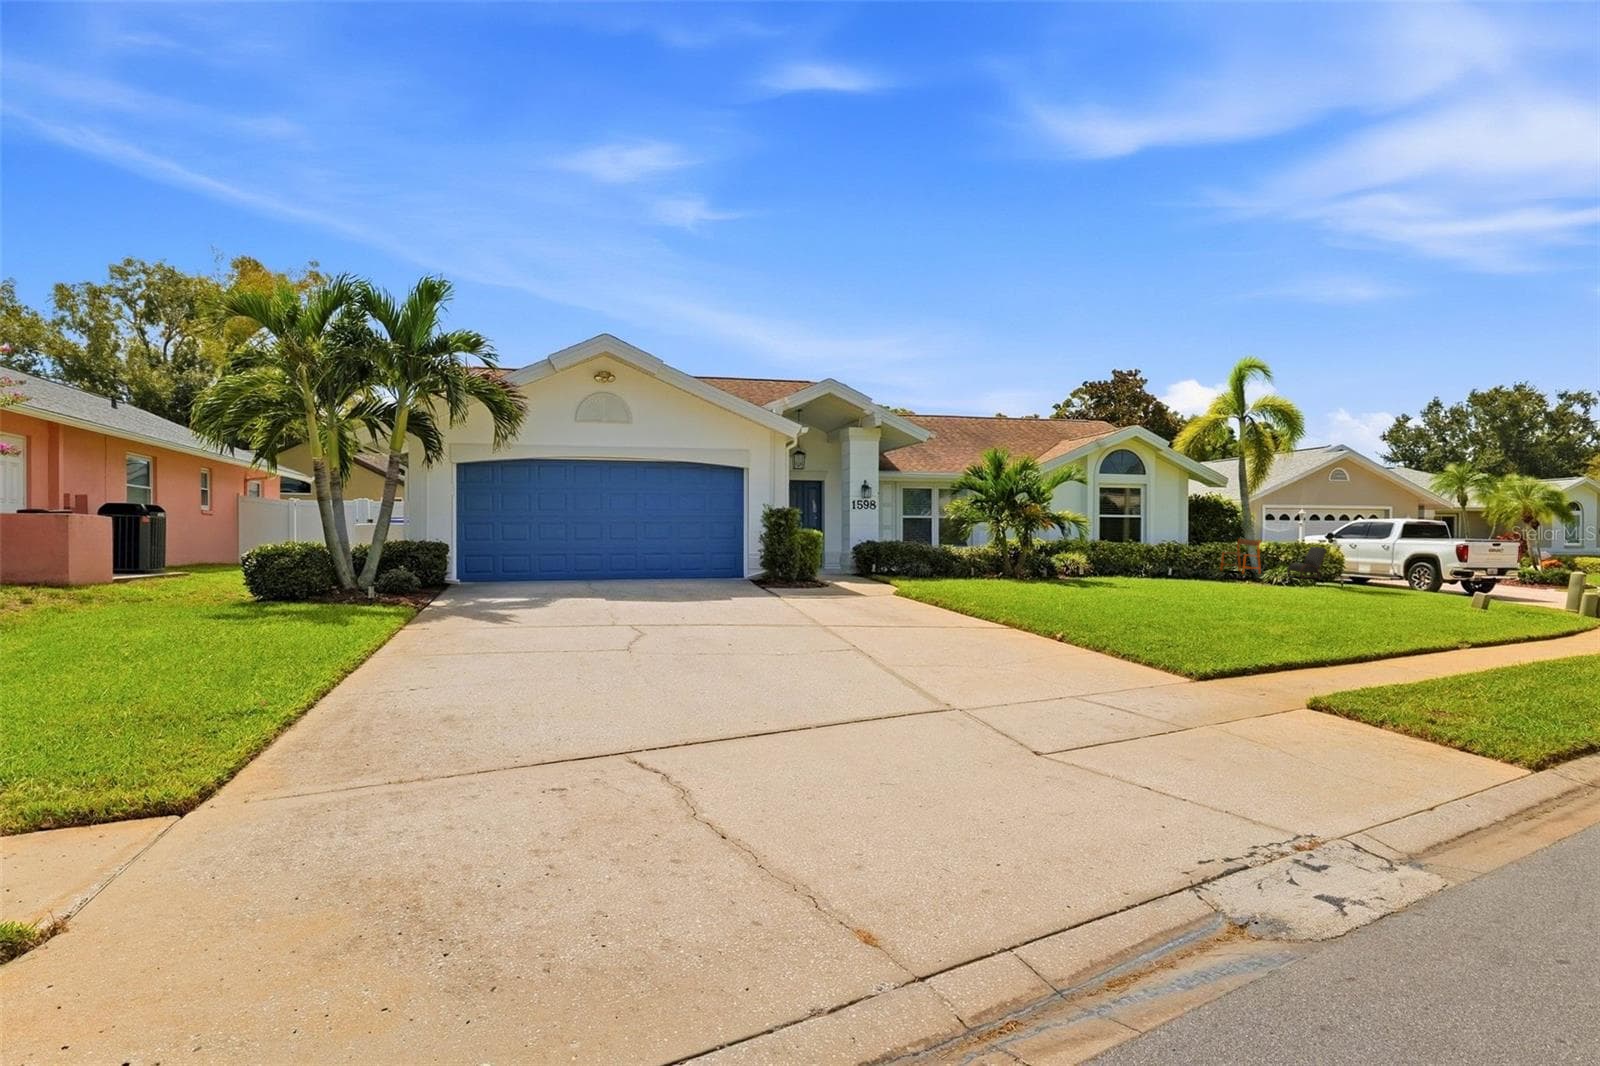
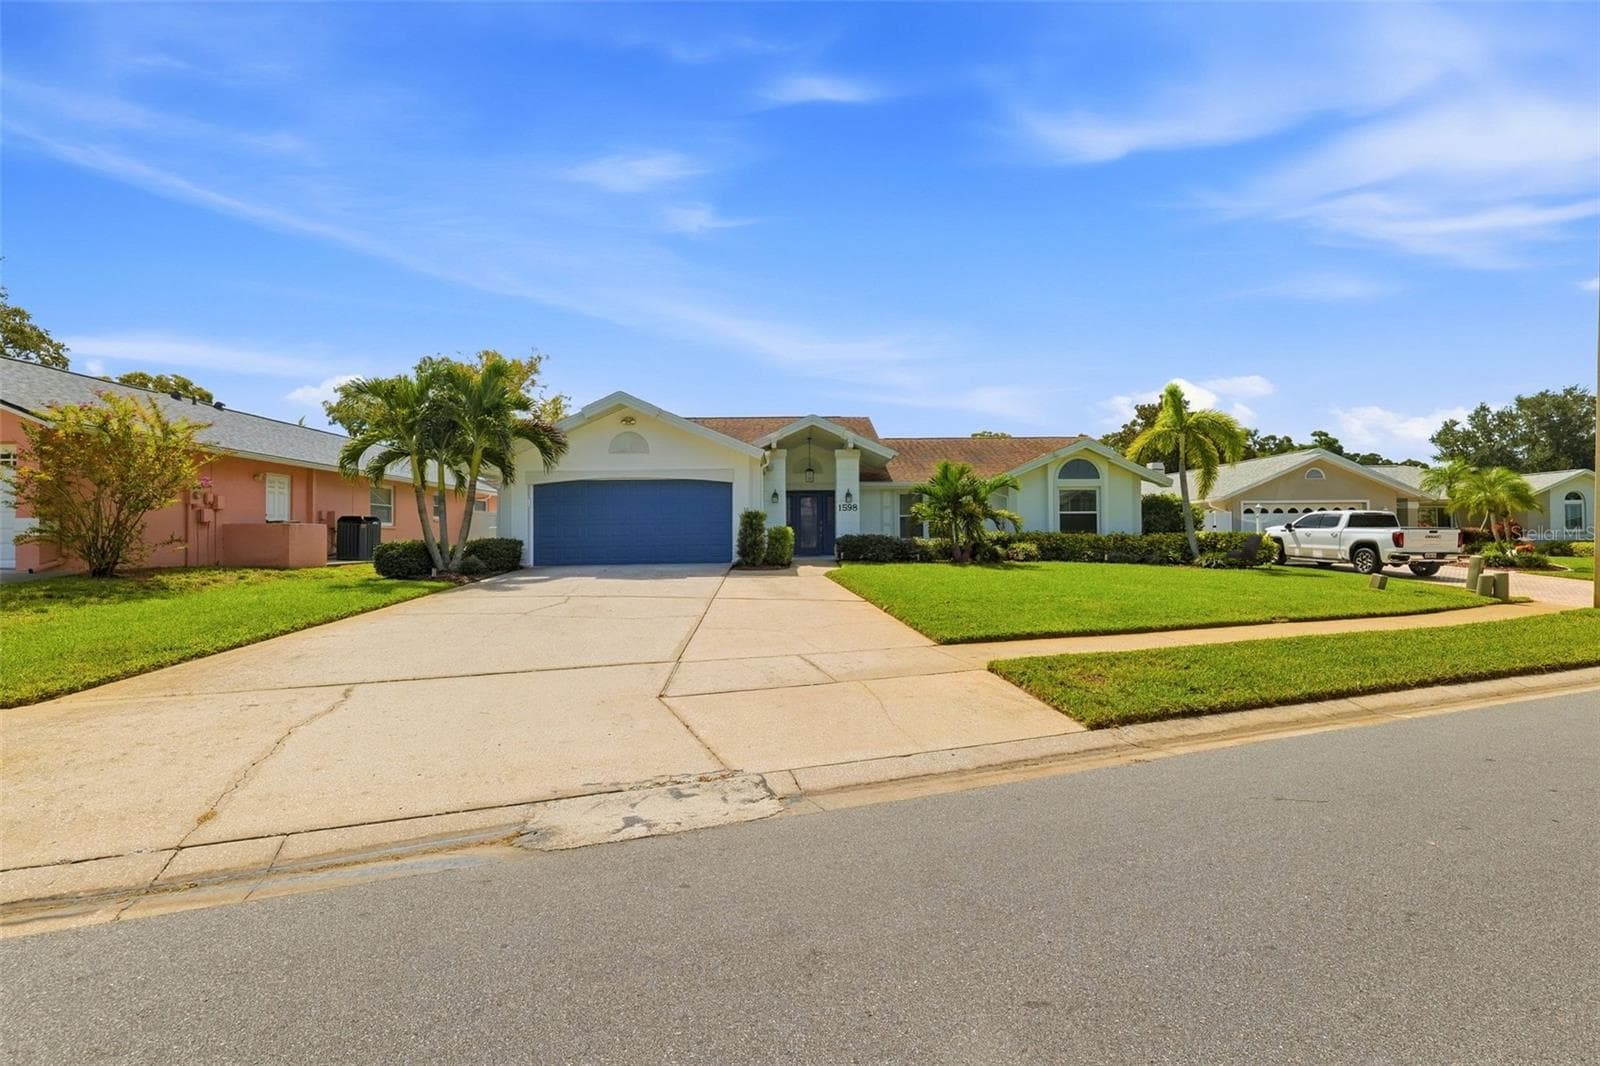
bench: present [1220,539,1261,574] -> none [1167,529,1203,562]

